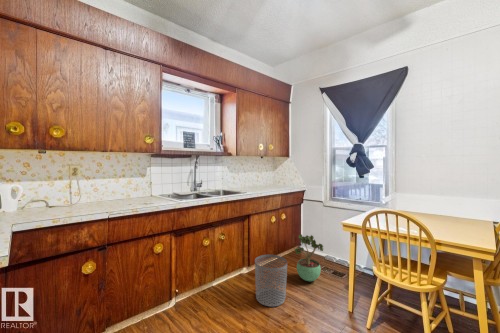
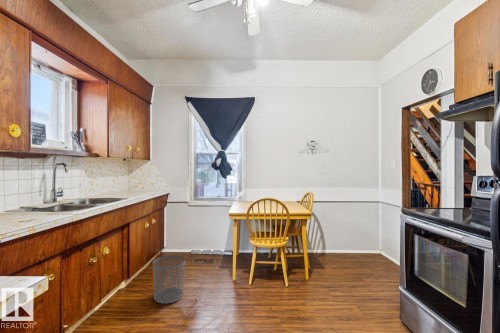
potted plant: present [295,234,323,281] -> none [176,231,205,274]

